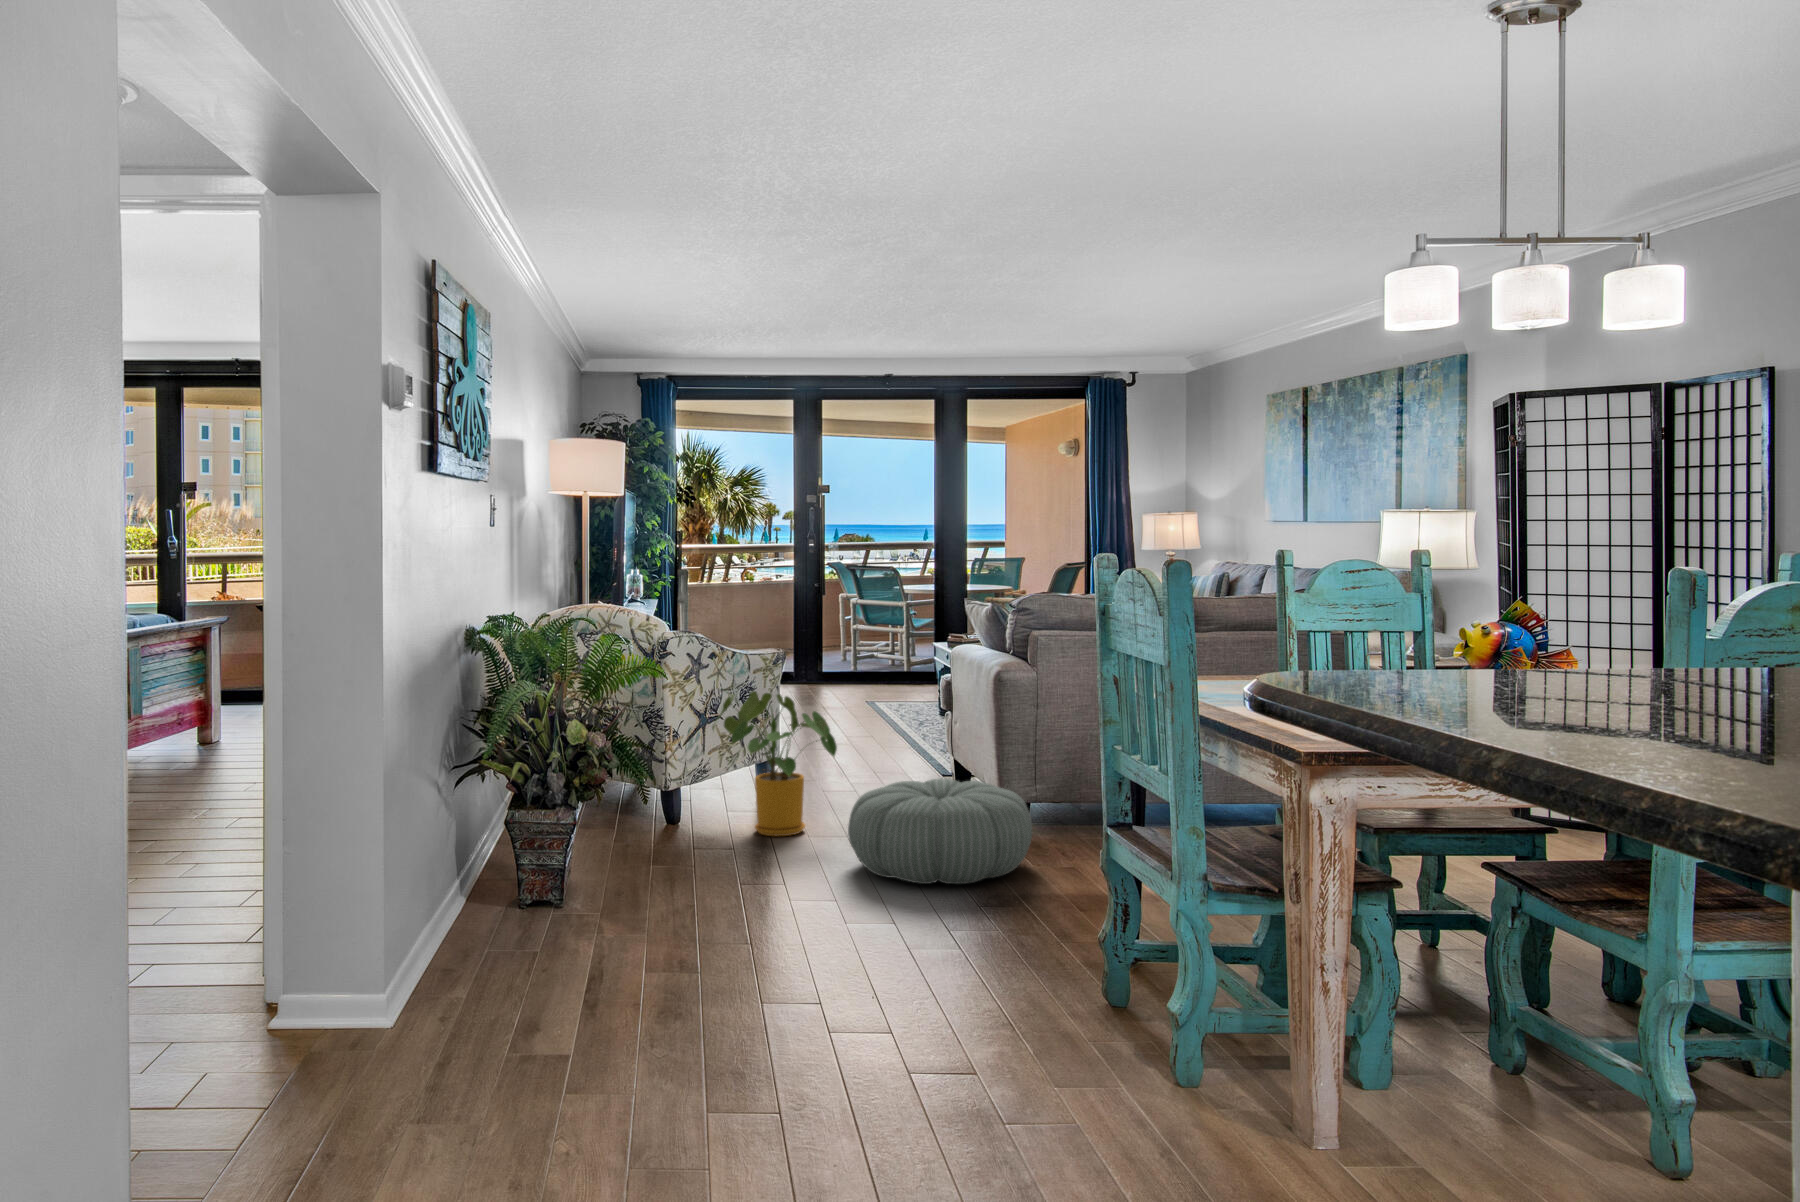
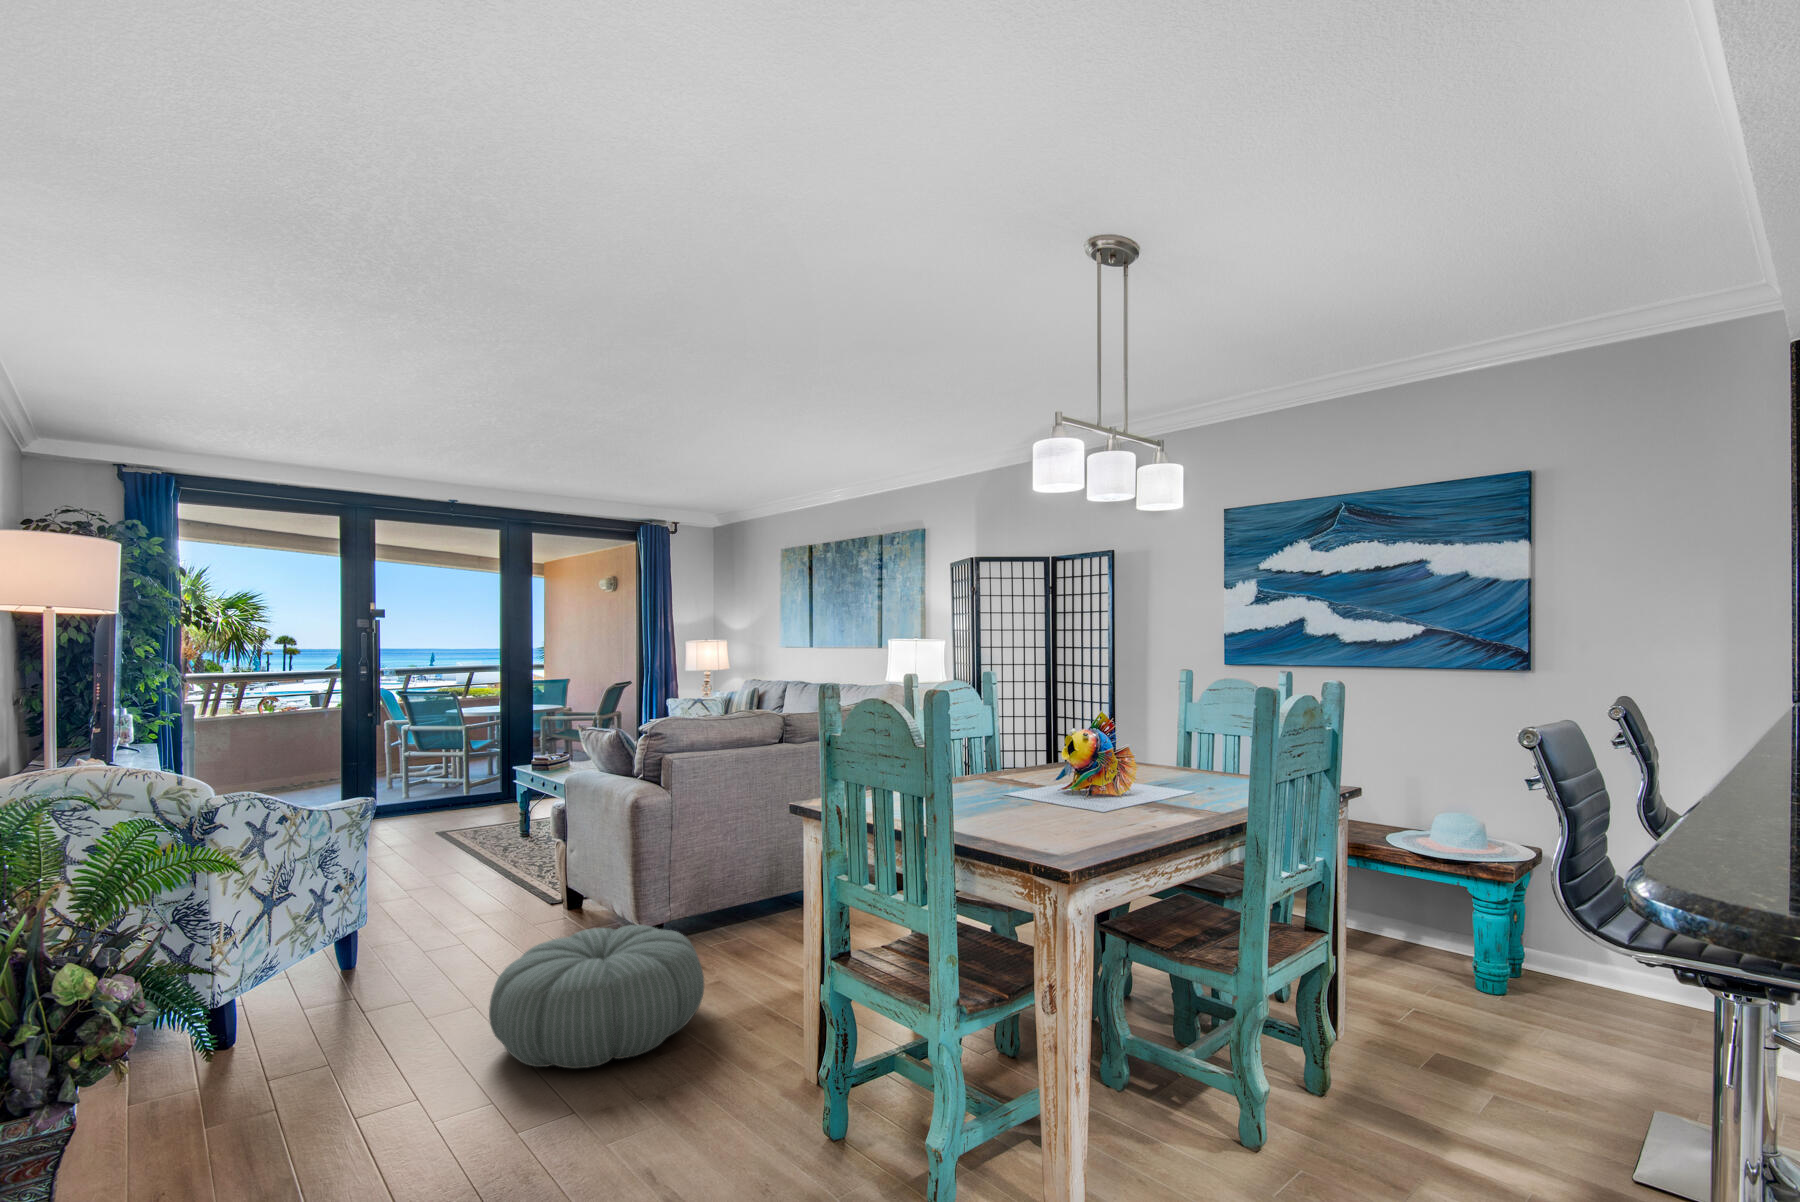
house plant: present [712,691,837,836] -> none [285,856,459,1033]

